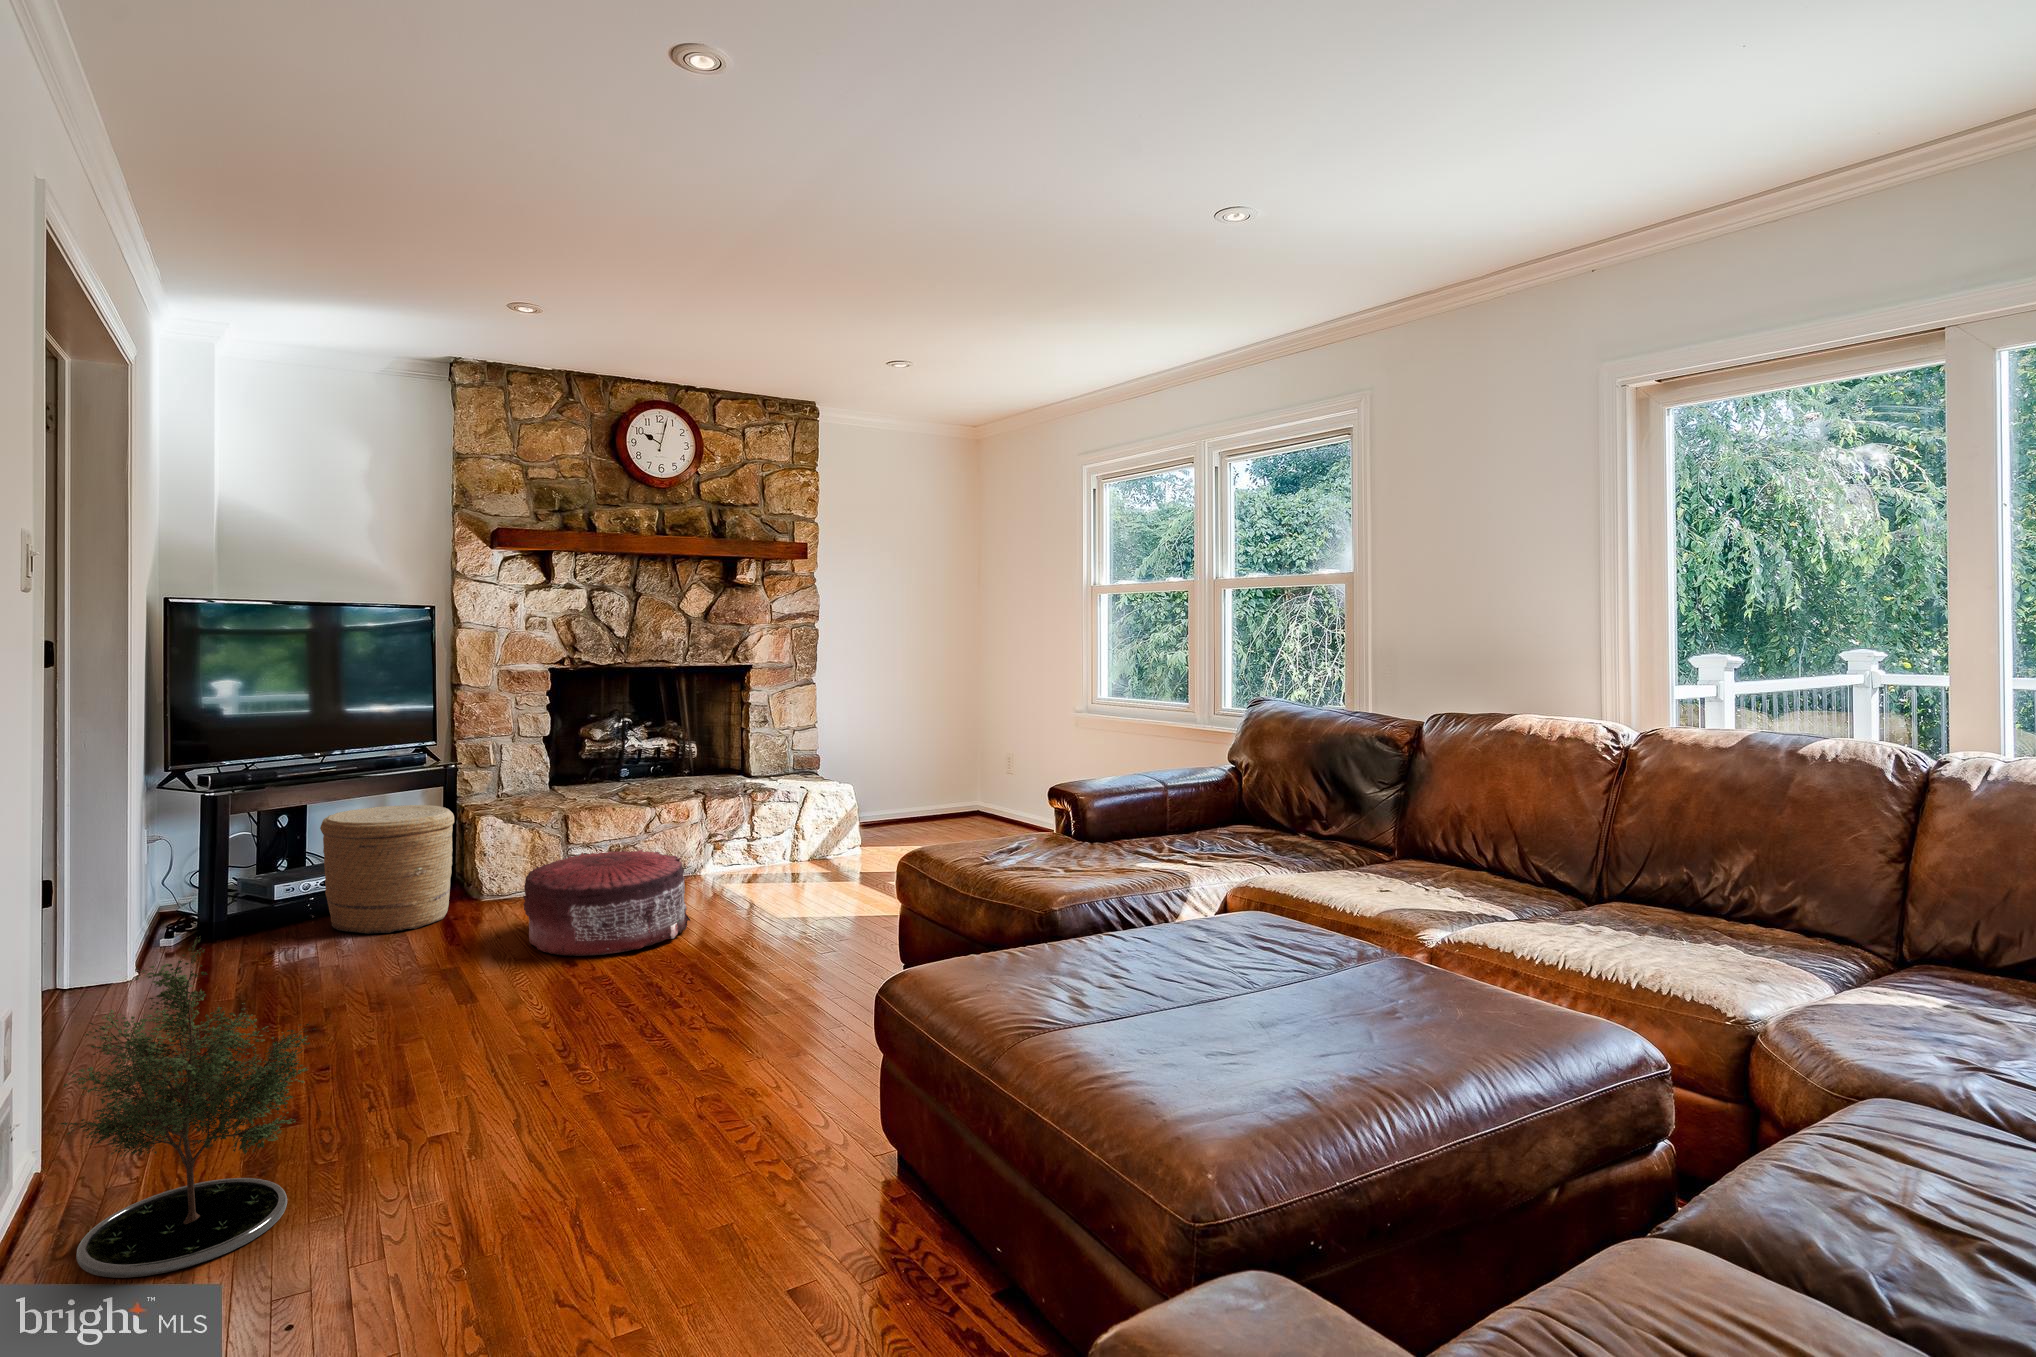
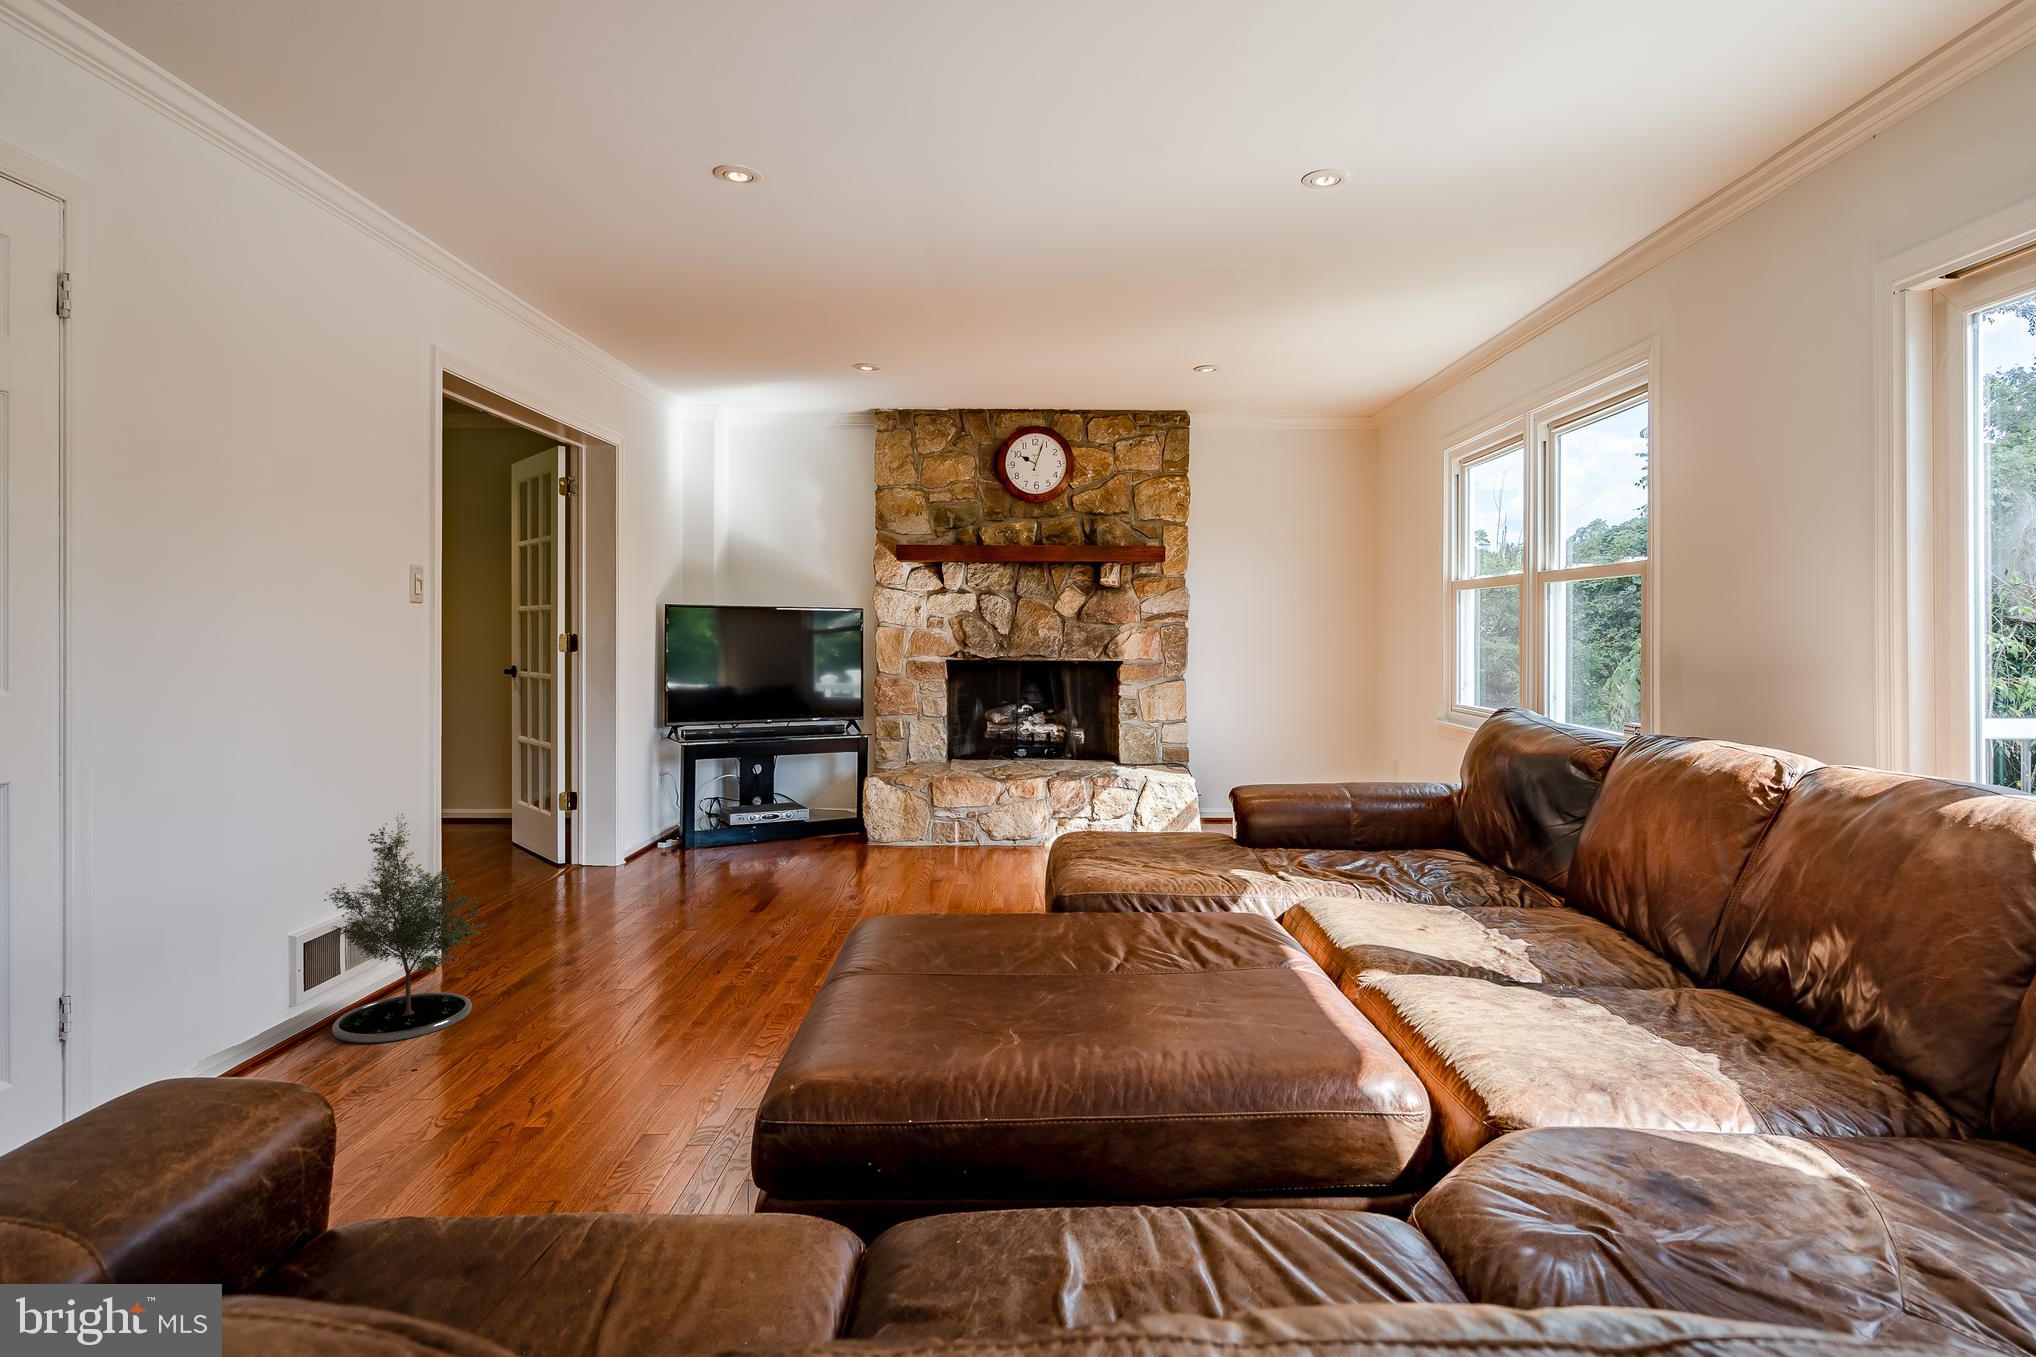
woven basket: present [320,805,454,934] -> none [751,762,841,858]
pouf: present [523,849,690,956] -> none [842,810,975,896]

